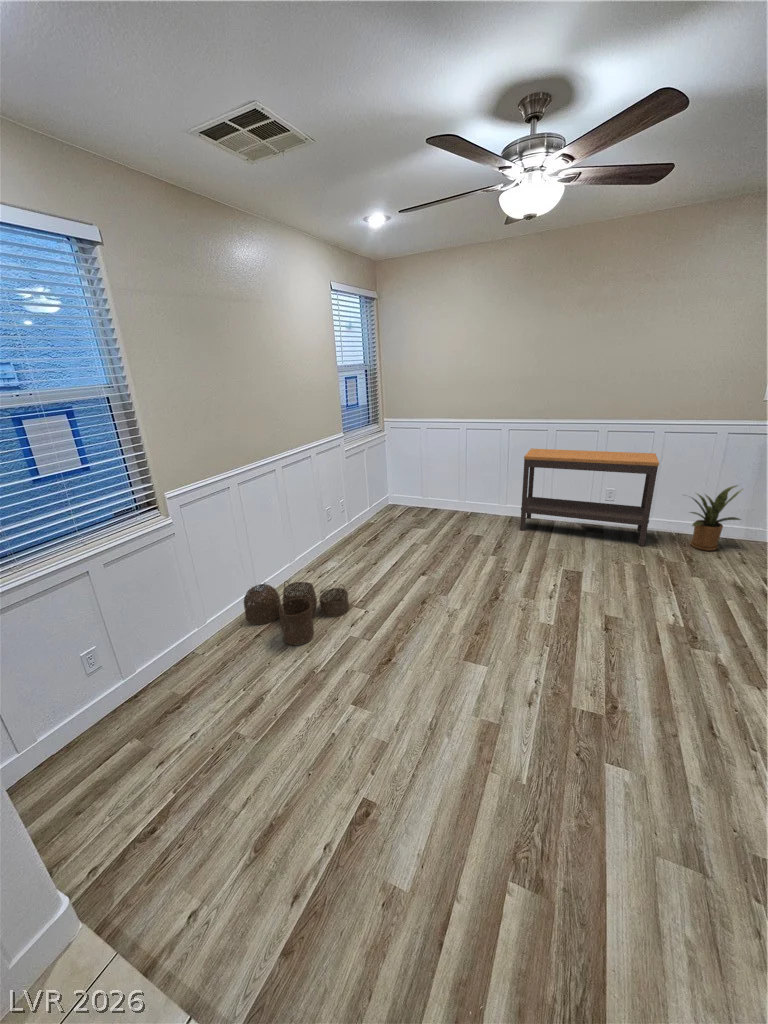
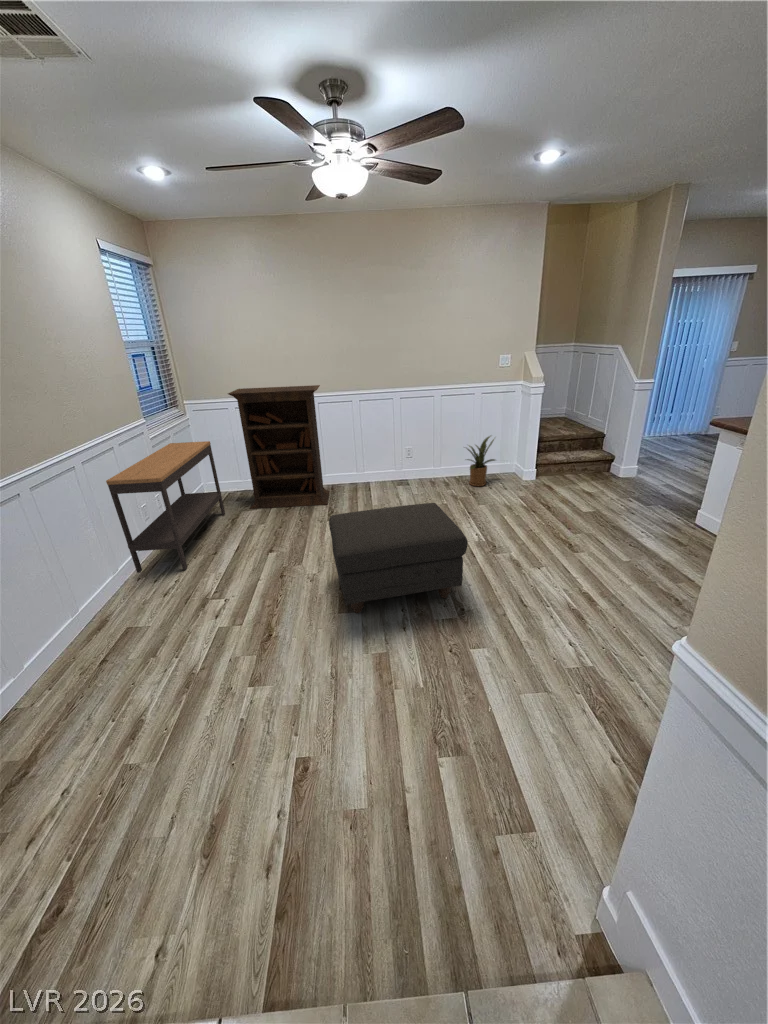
bookcase: none [414,410,509,537] -> present [228,385,330,509]
console table: present [520,449,659,546] -> present [106,441,225,573]
ottoman: none [462,552,636,685] -> present [329,503,468,613]
woven basket: present [244,581,349,645] -> none [69,579,207,656]

